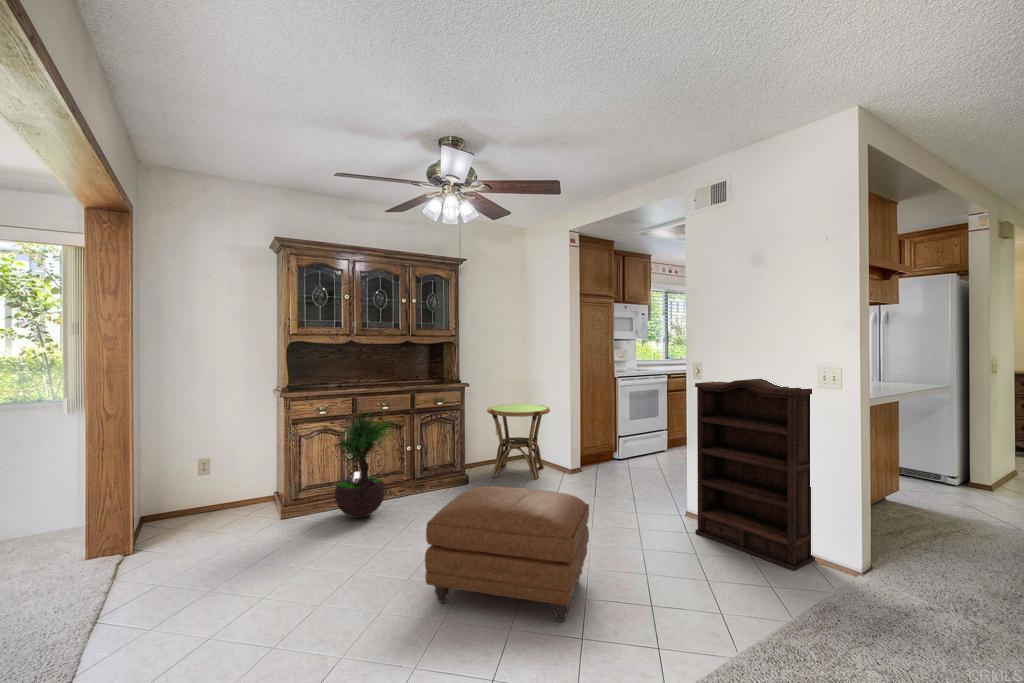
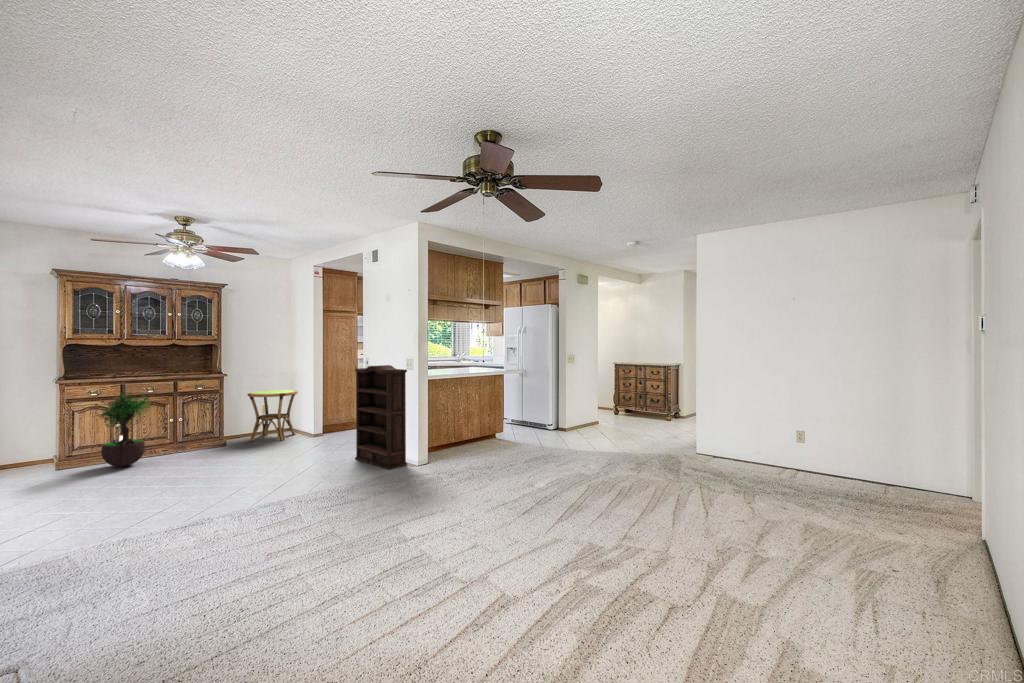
ottoman: present [425,486,589,622] -> none [141,431,262,497]

